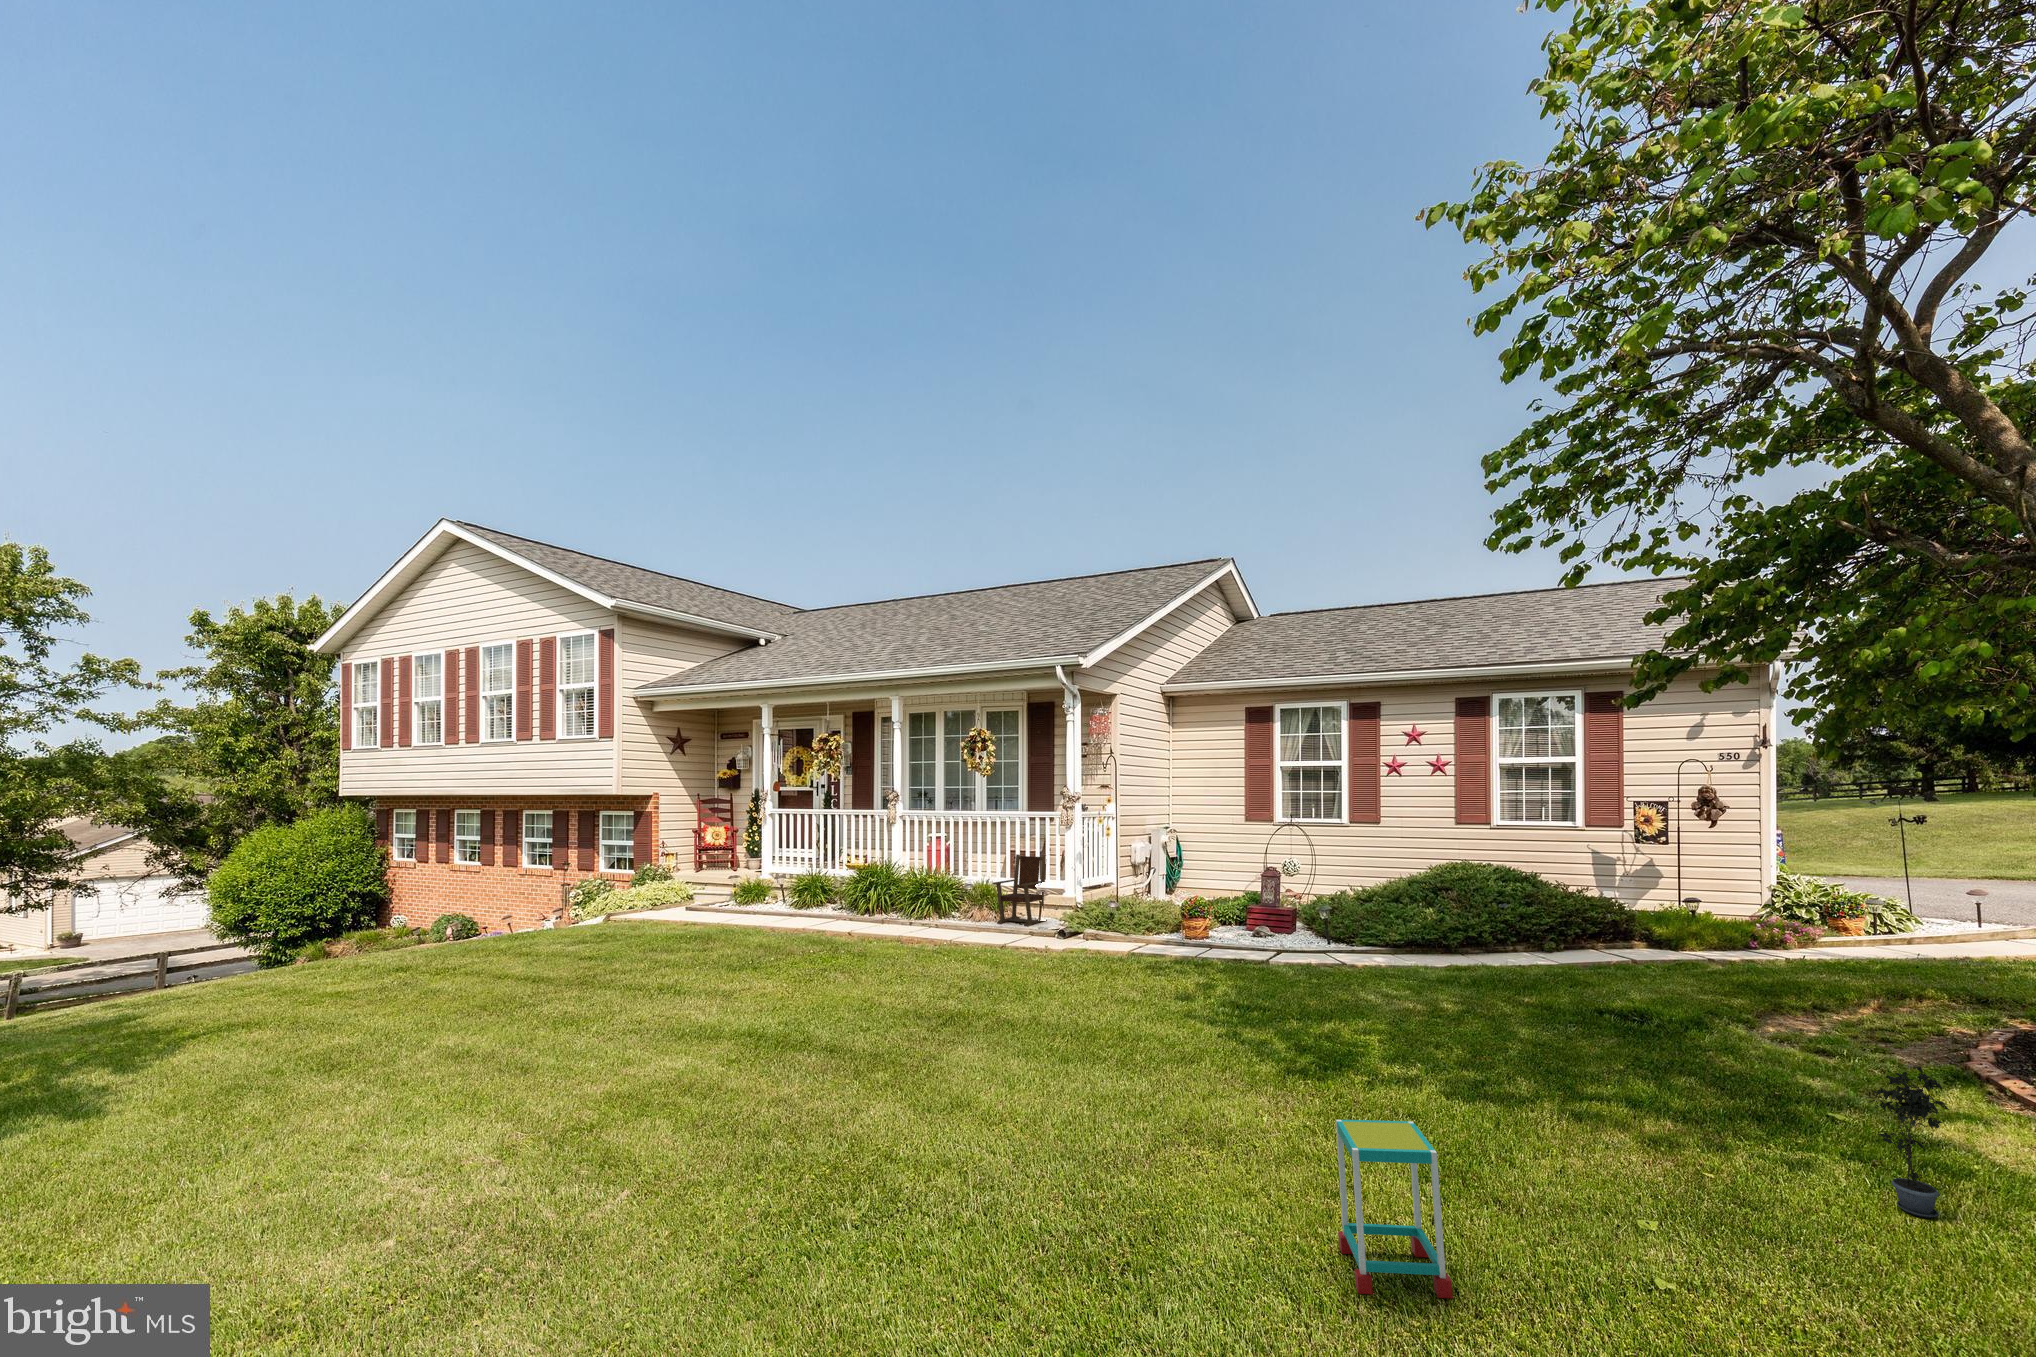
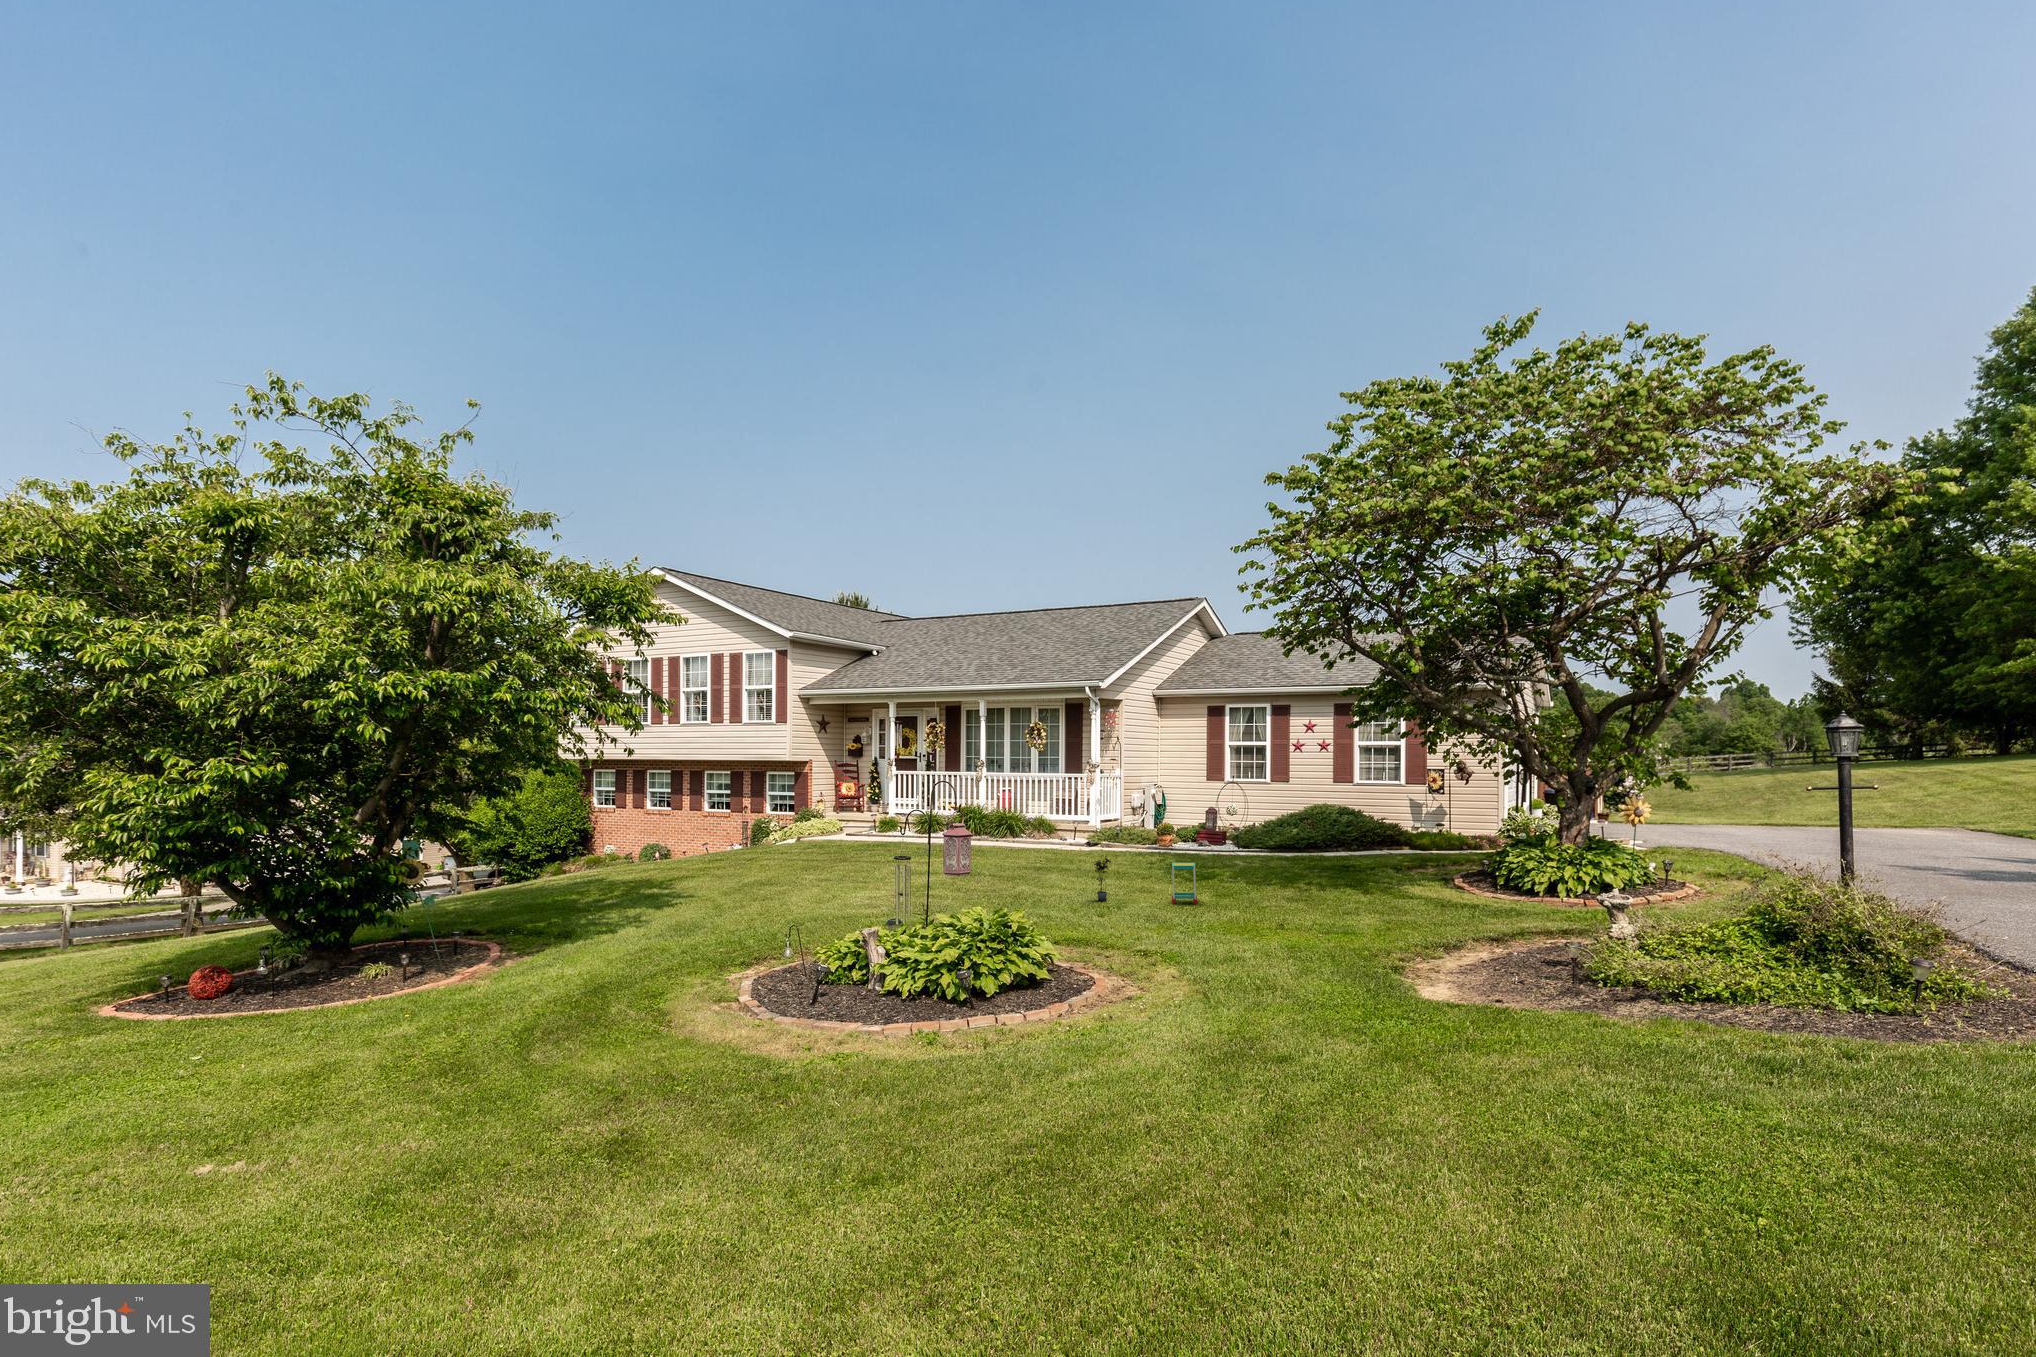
armchair: present [992,854,1047,926] -> none [1045,800,1078,842]
potted plant: present [1868,1066,1949,1218] -> present [1094,856,1111,901]

